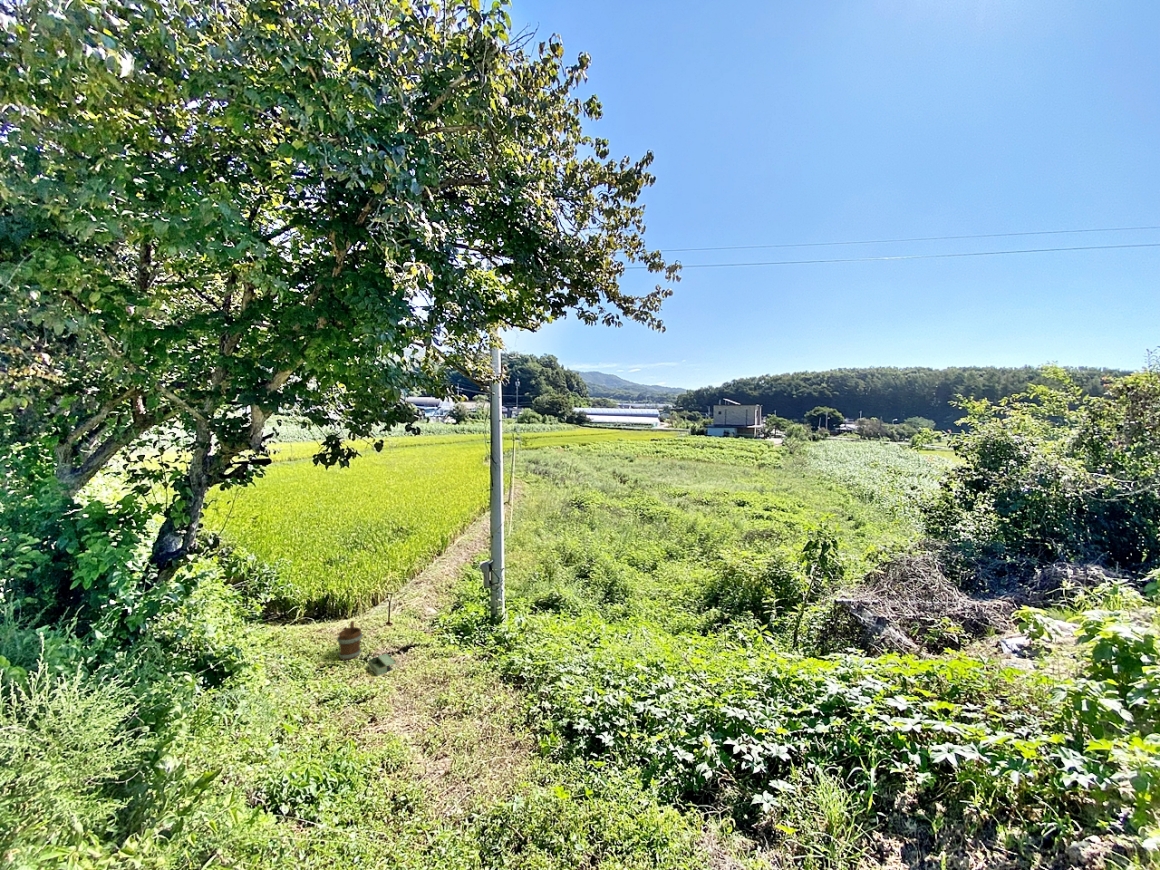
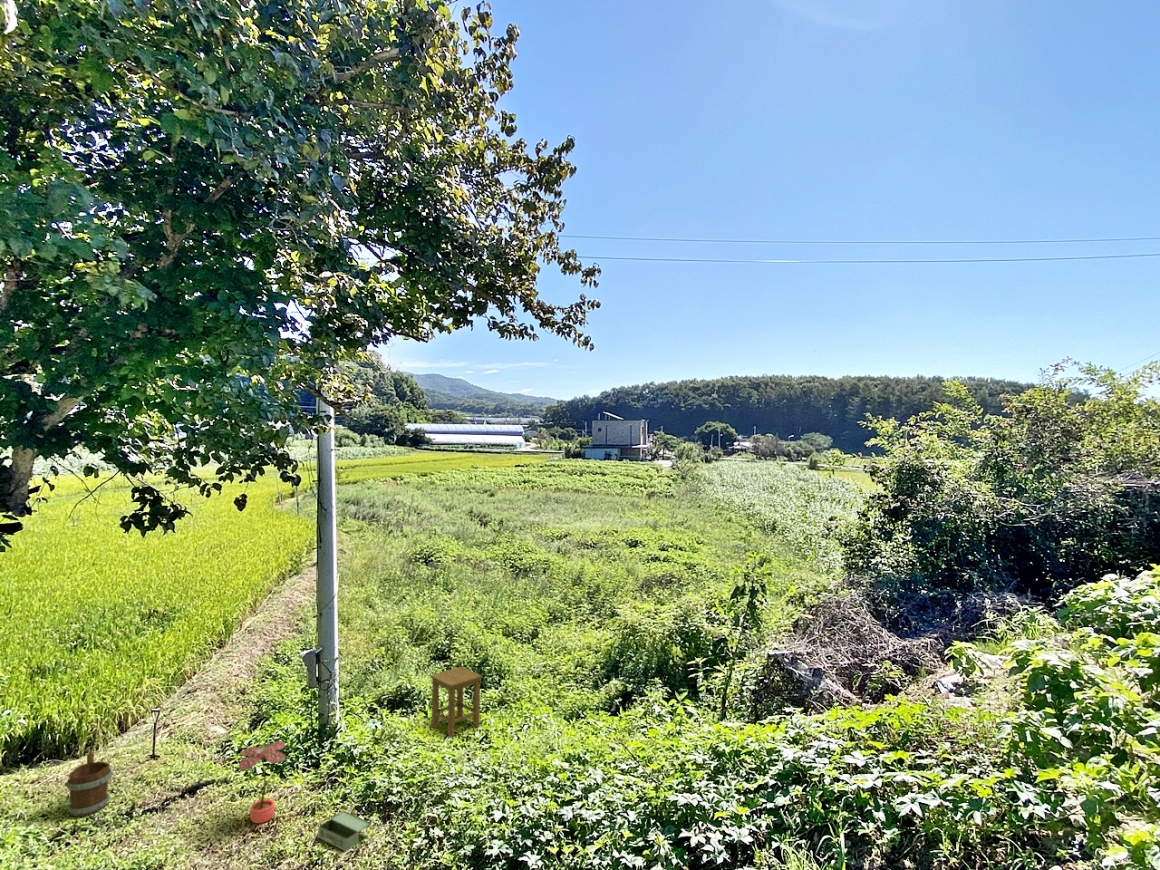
stool: none [560,588,597,639] -> present [430,667,482,738]
potted plant: none [426,628,457,680] -> present [239,741,286,823]
toolbox: present [369,654,396,676] -> present [318,811,370,851]

